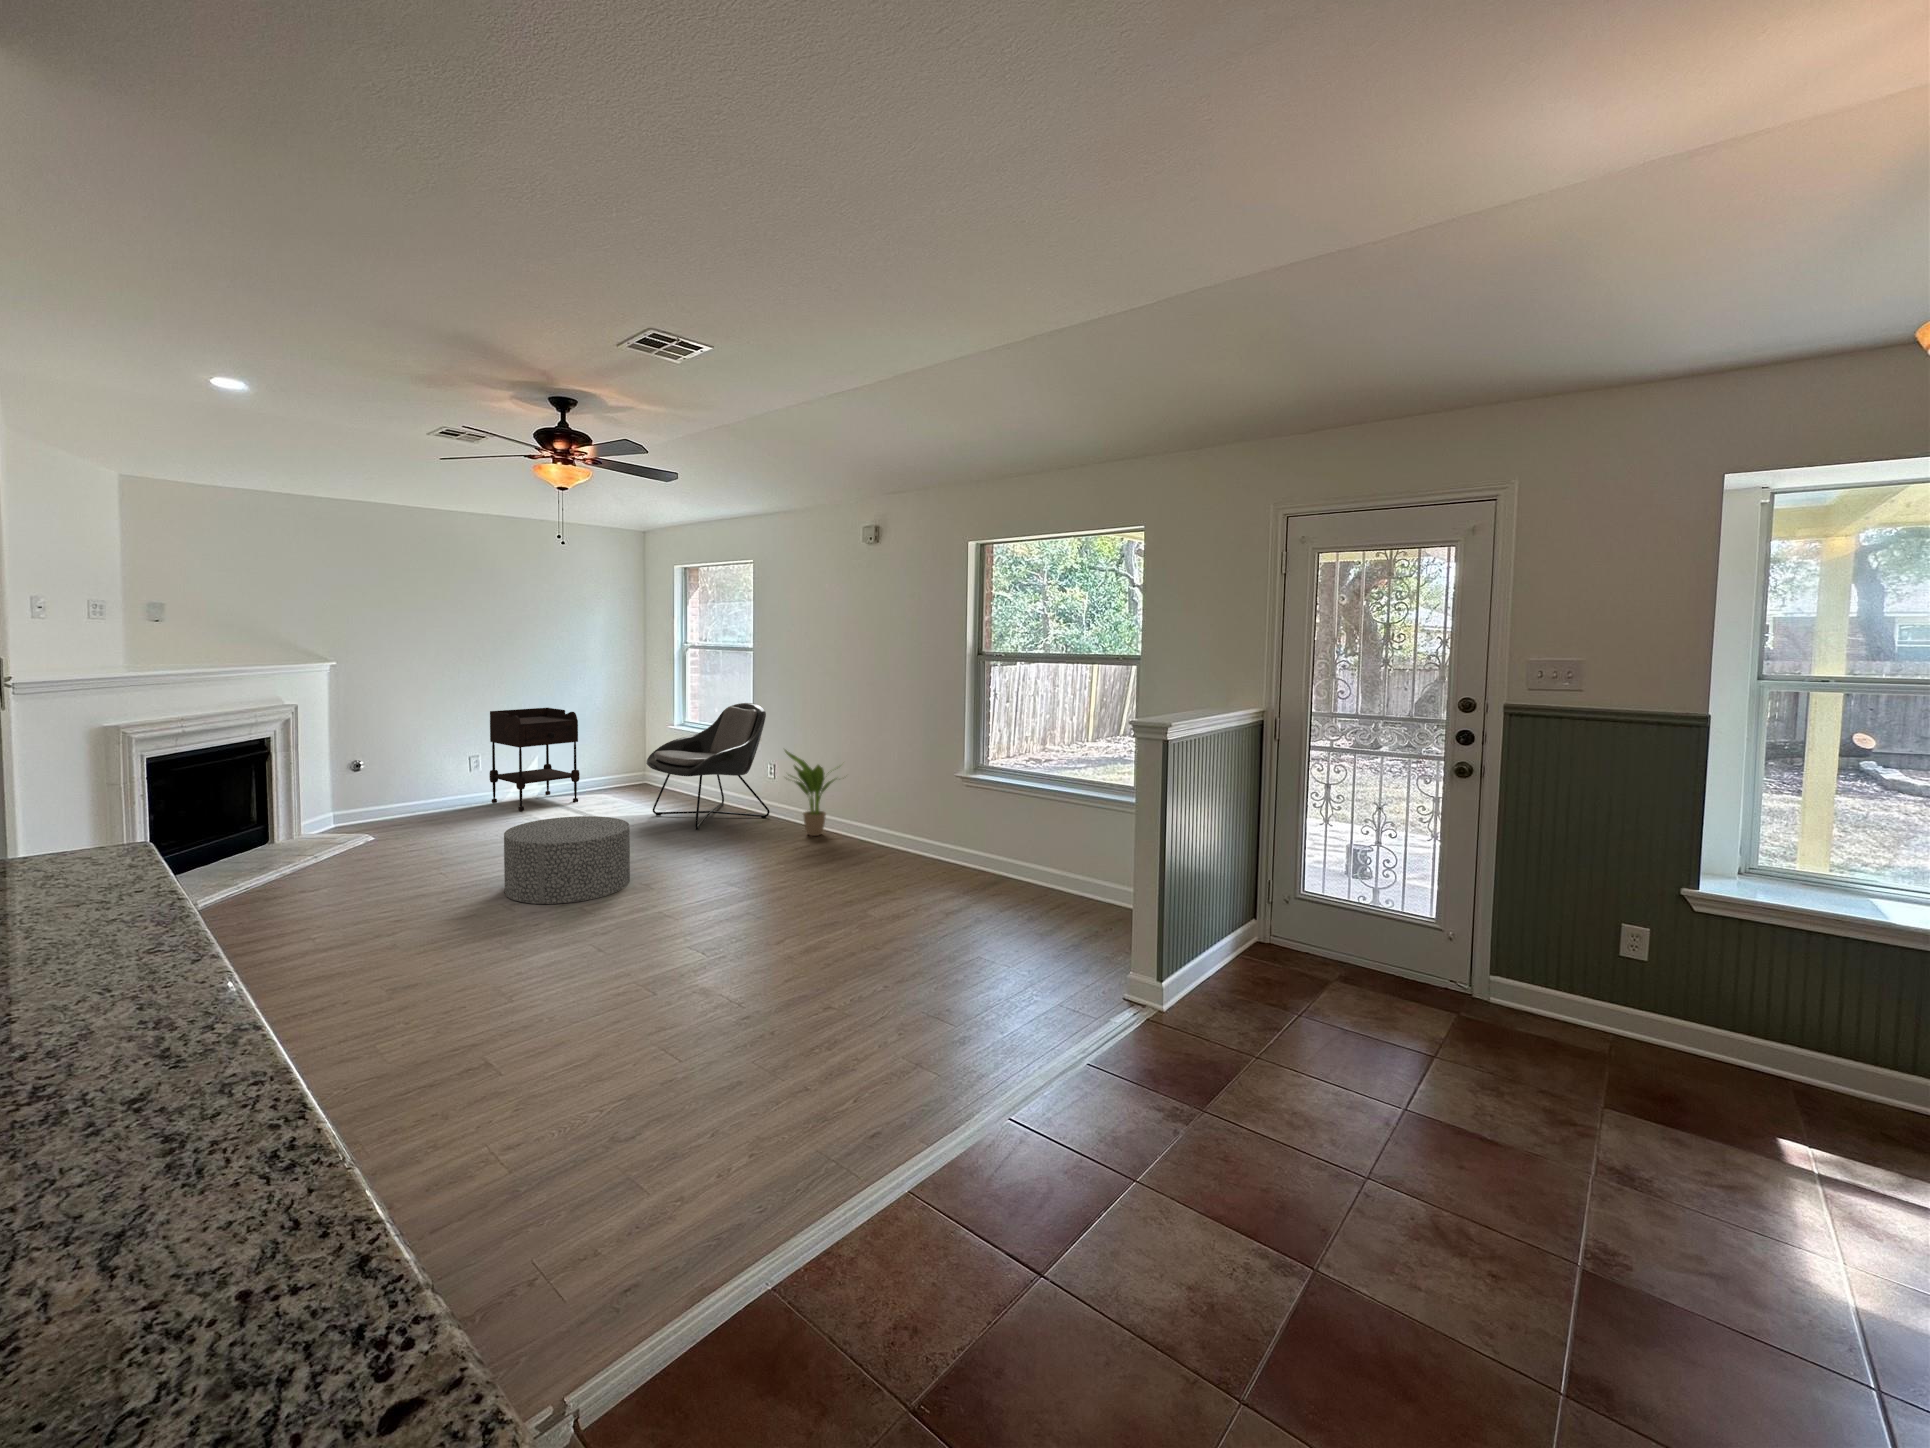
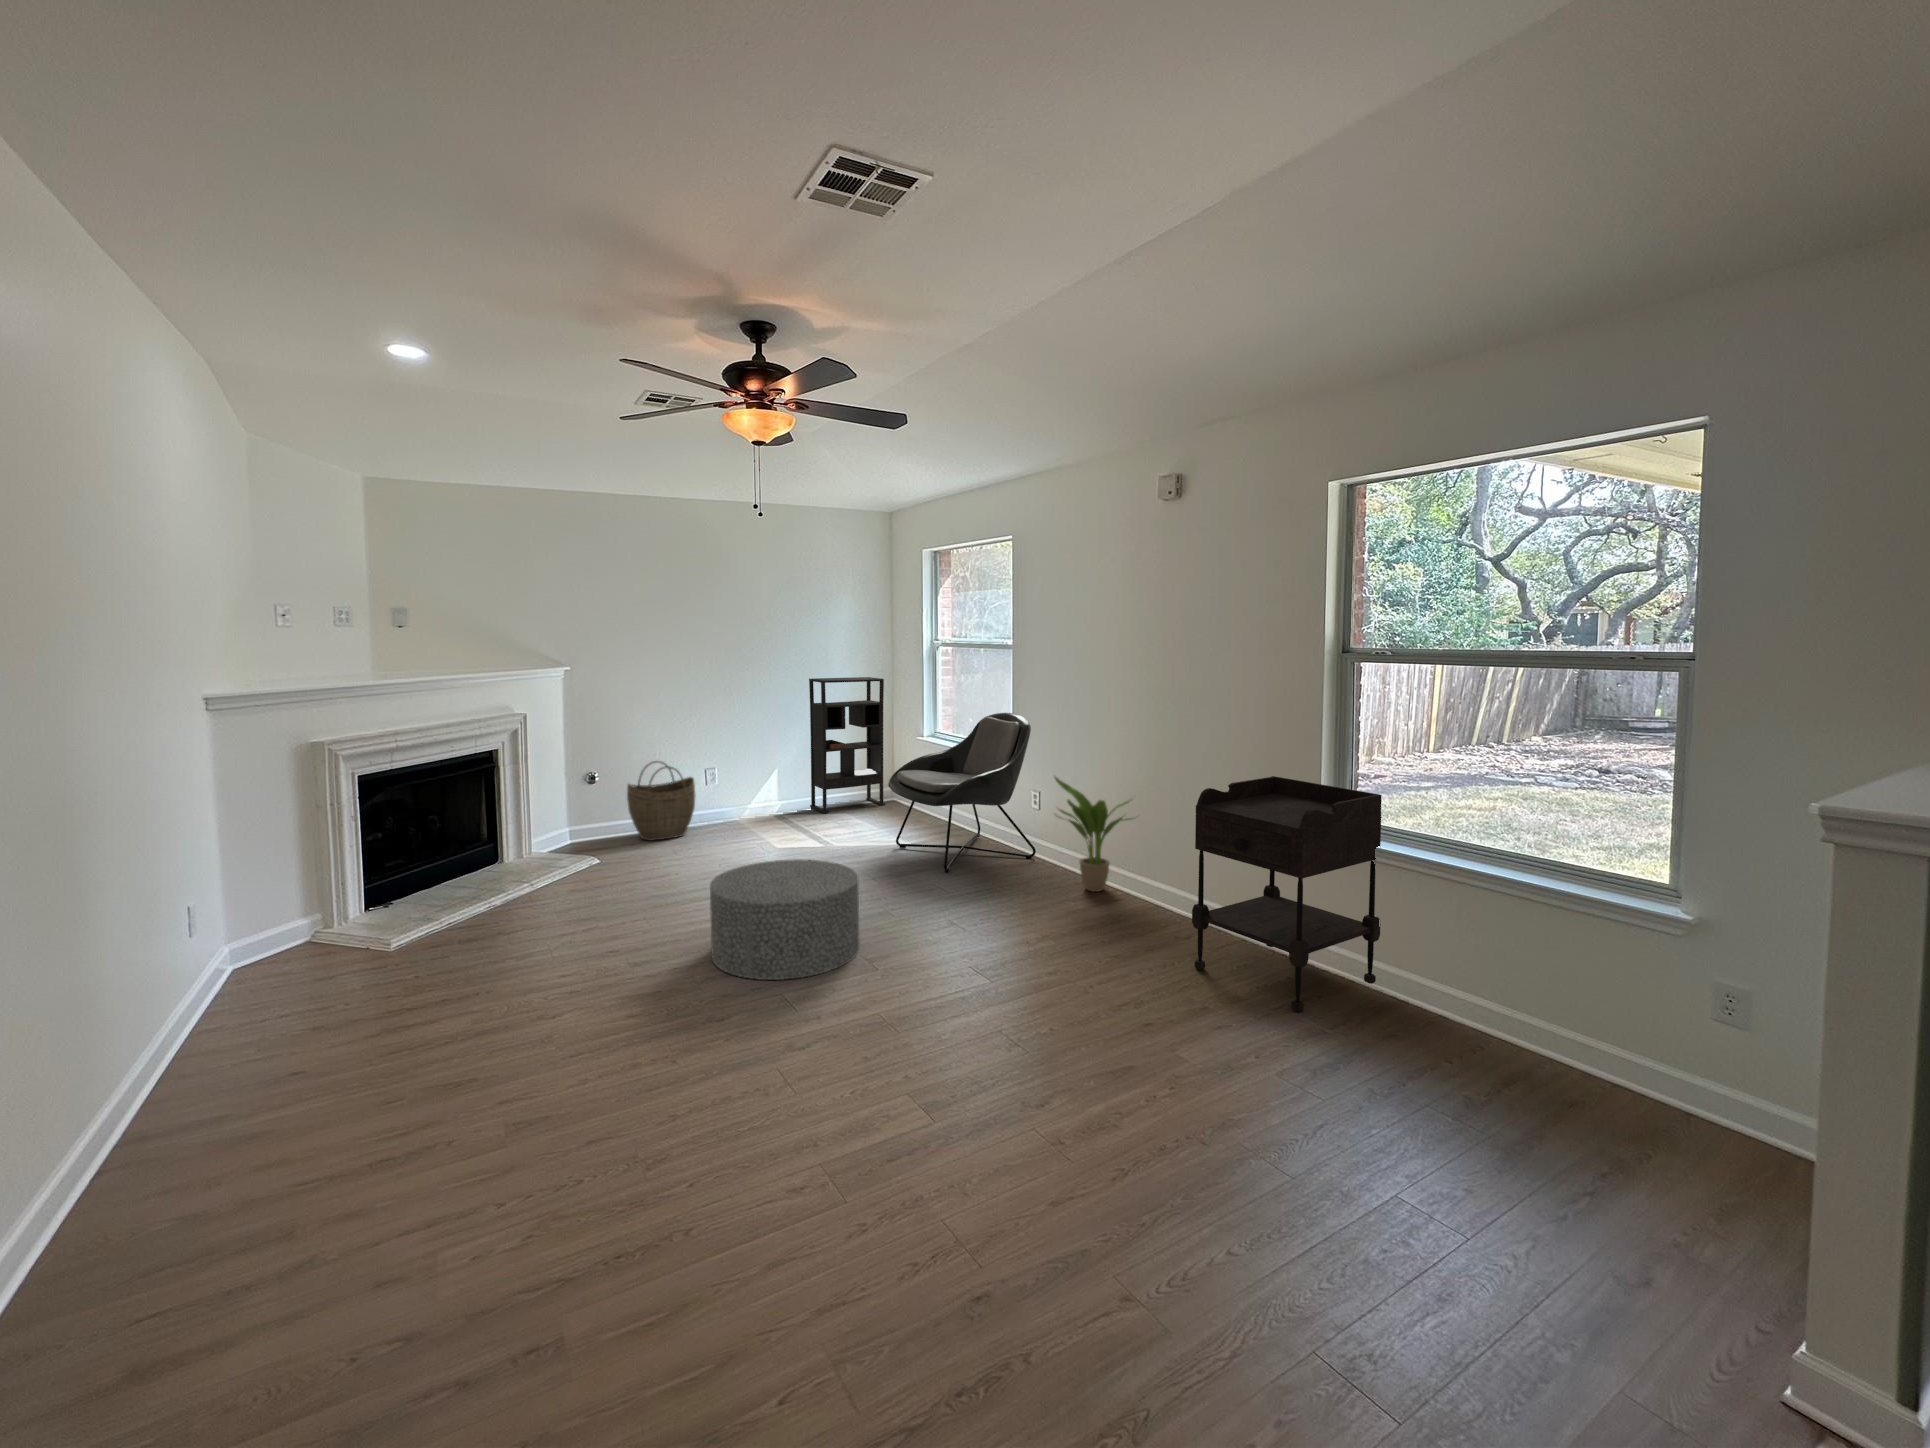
bookshelf: none [570,676,639,794] -> present [809,677,885,813]
side table: present [490,708,580,811] -> present [1192,776,1382,1012]
woven basket: none [396,749,463,821] -> present [627,761,695,841]

